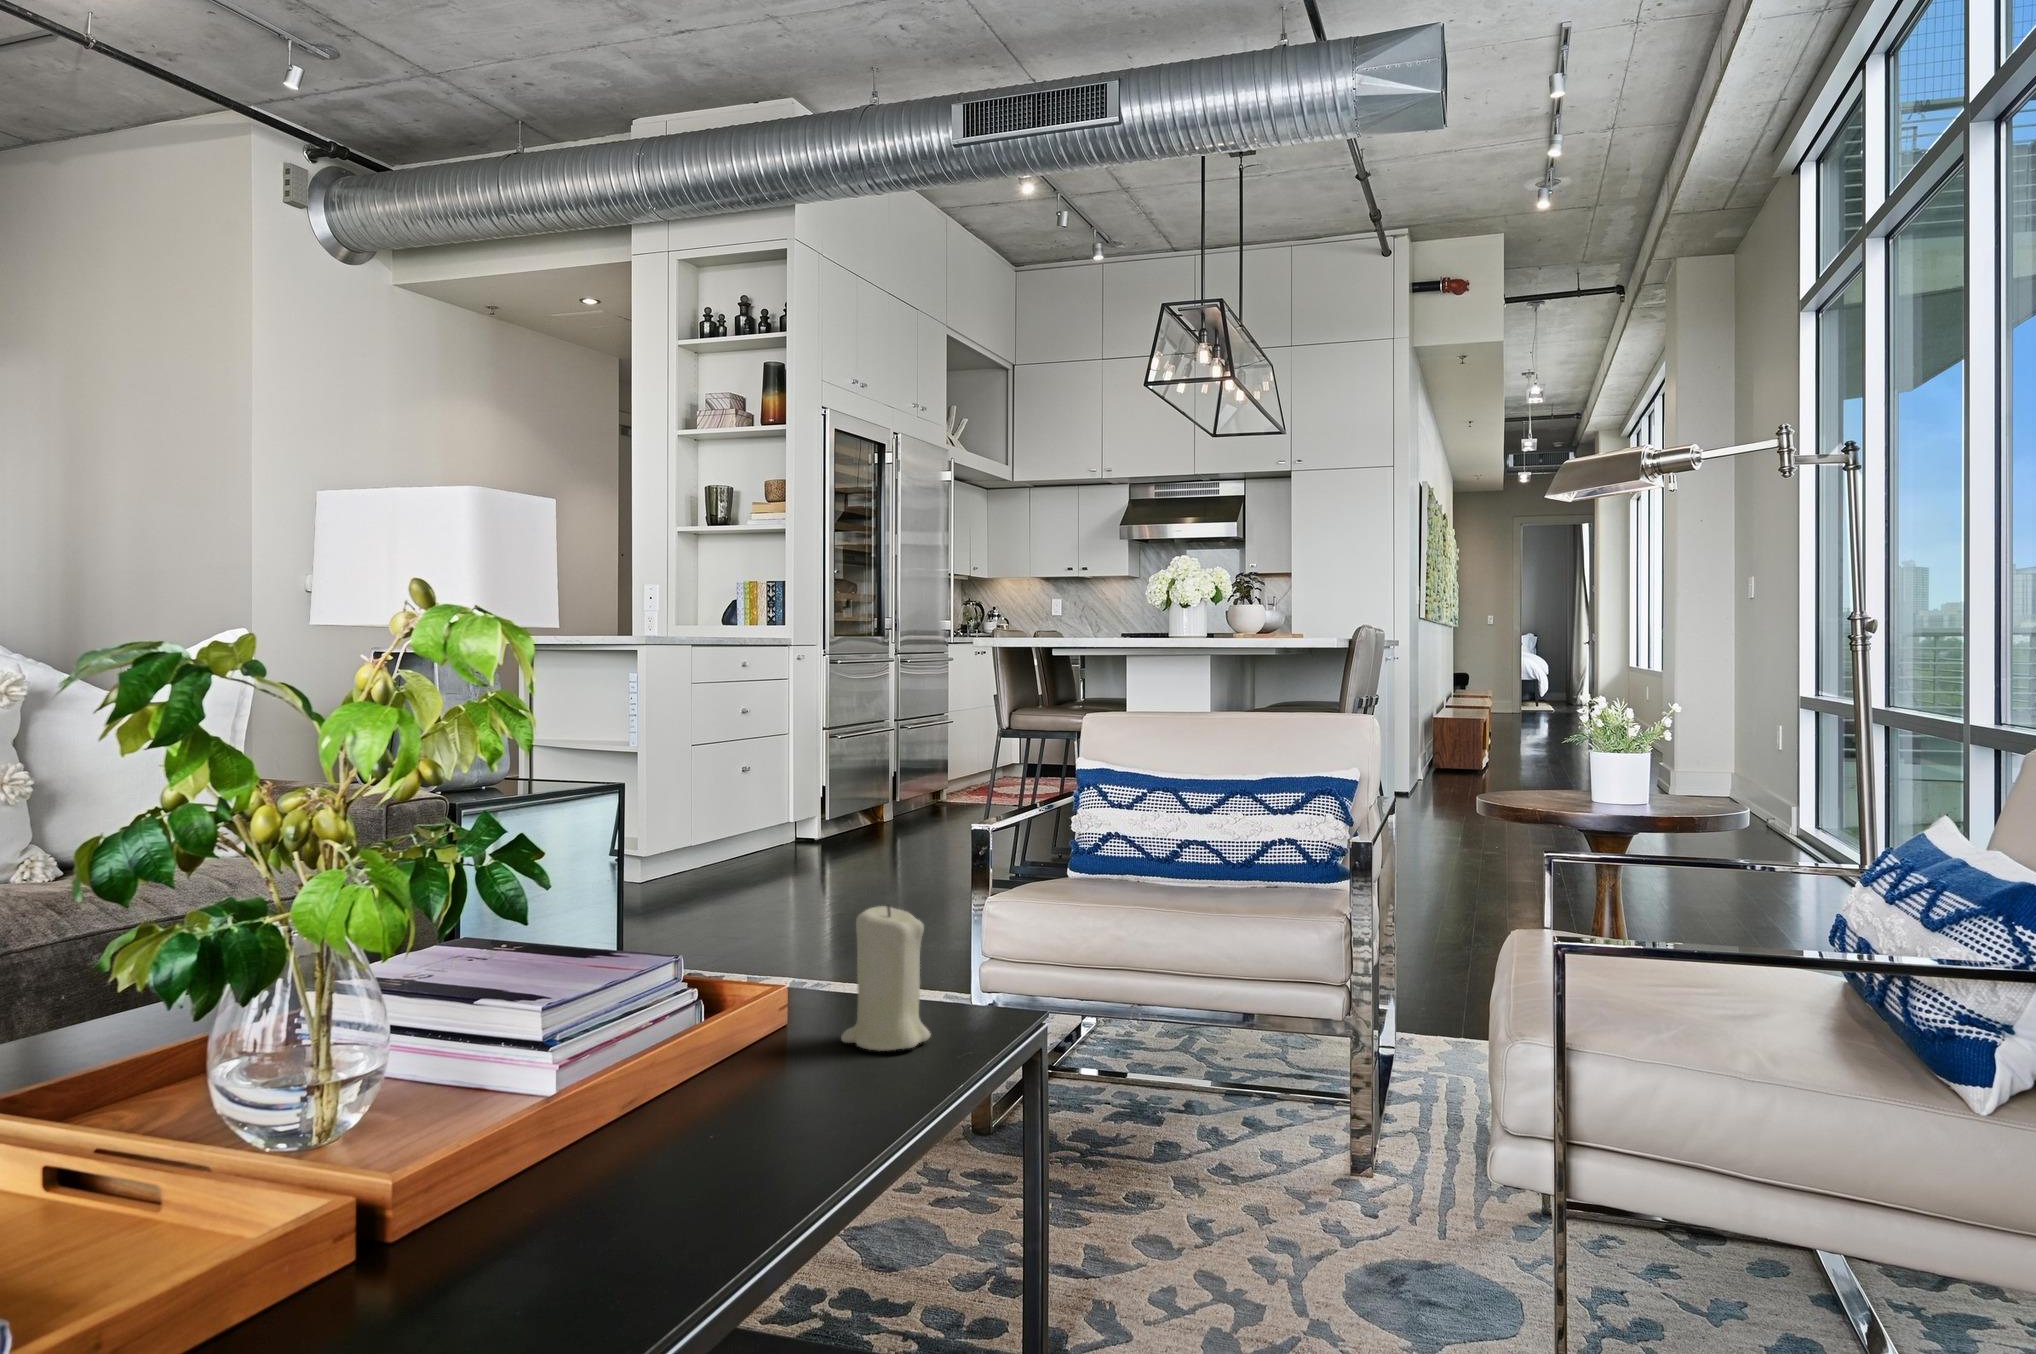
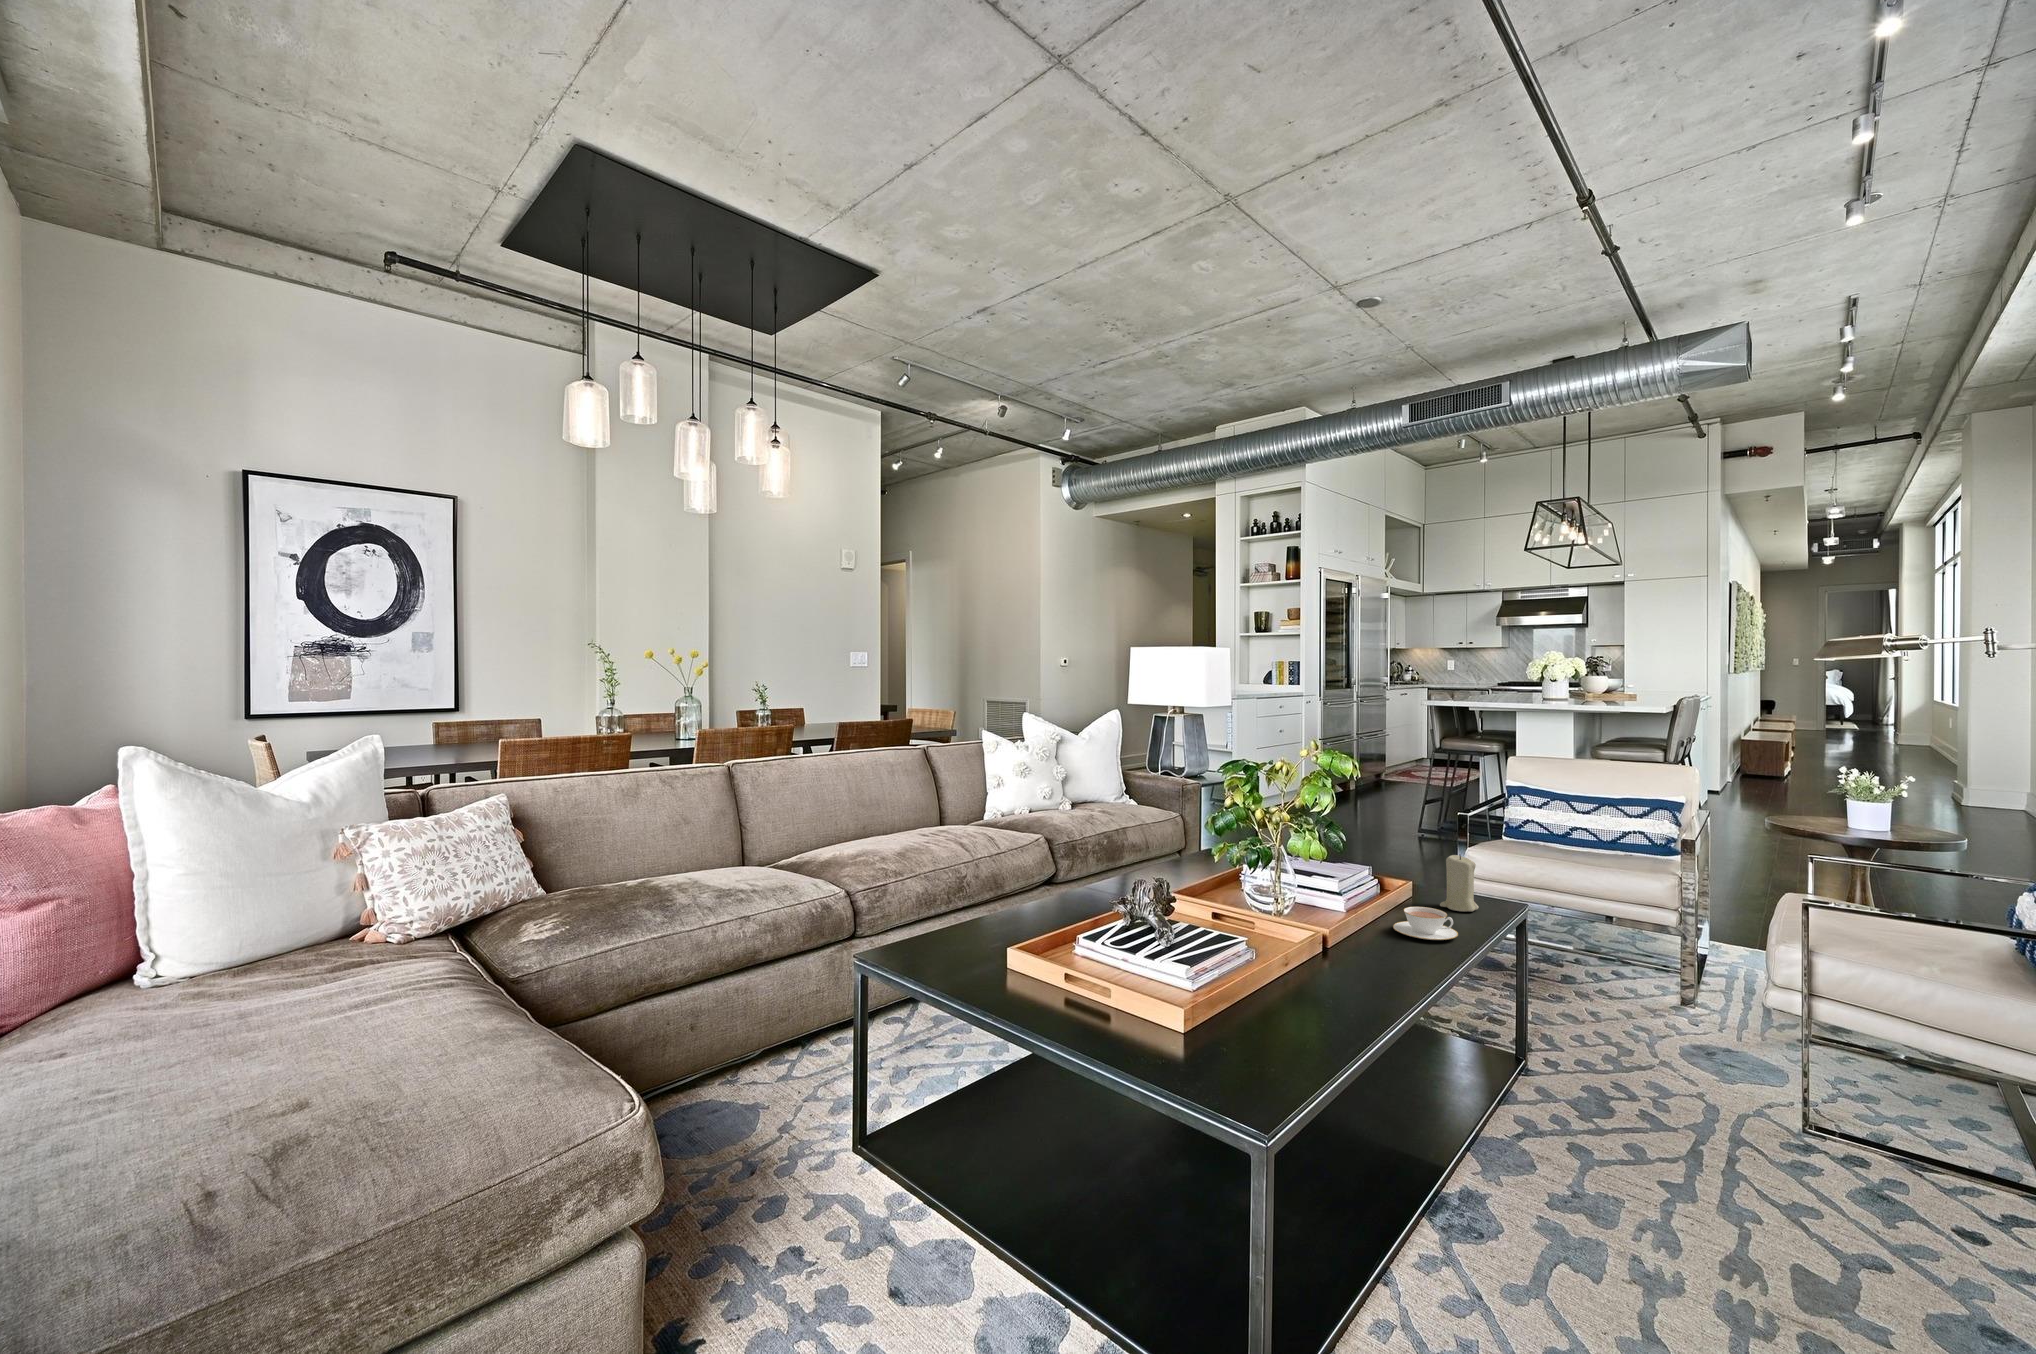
teacup: none [665,1056,838,1155] -> present [1393,907,1458,940]

